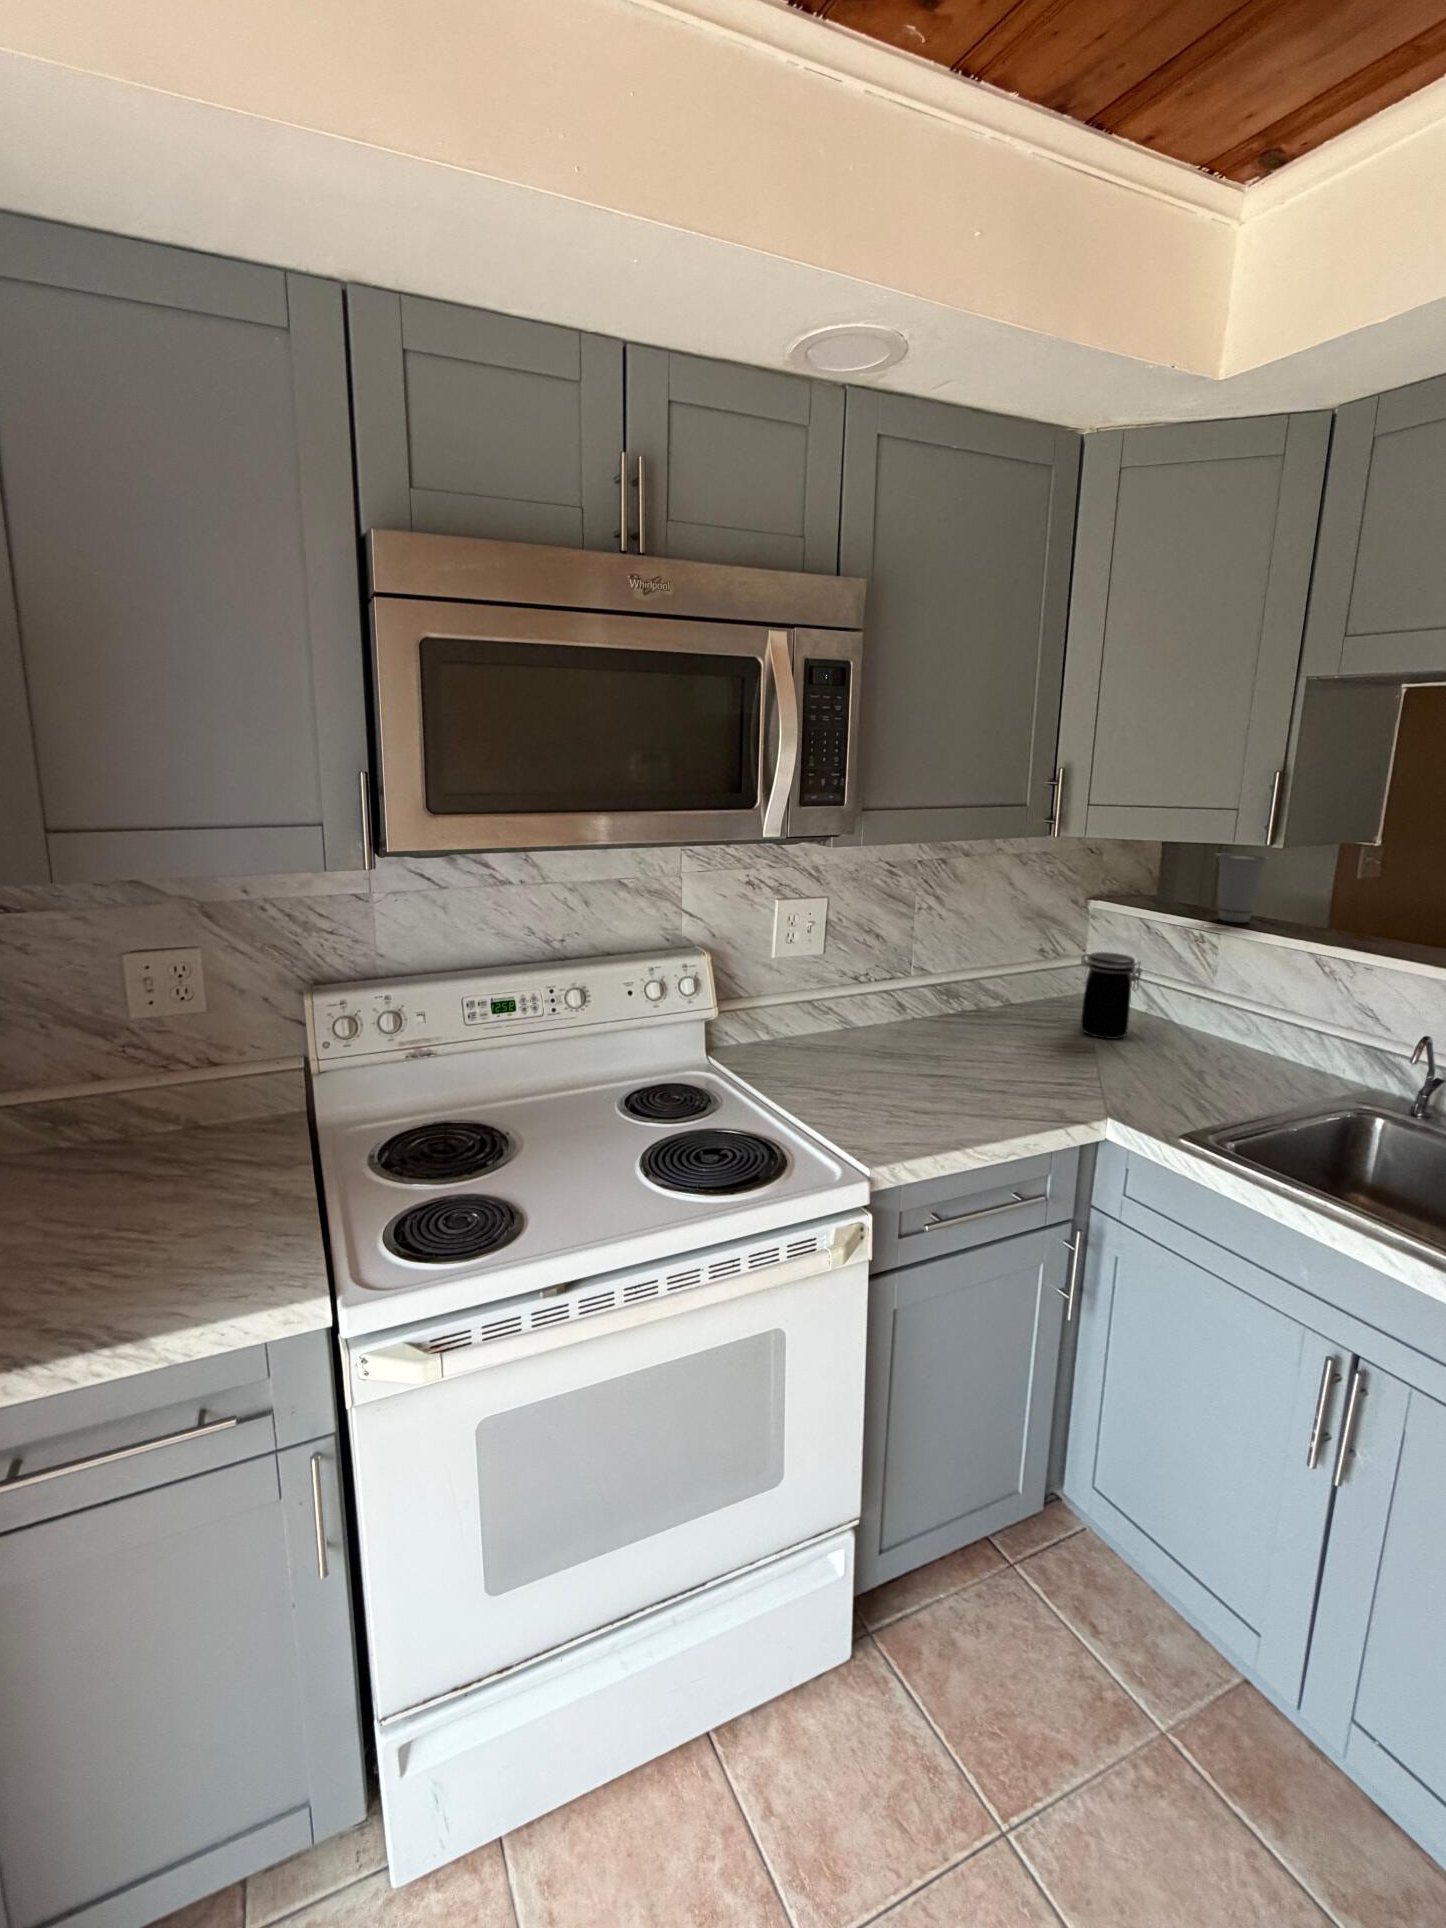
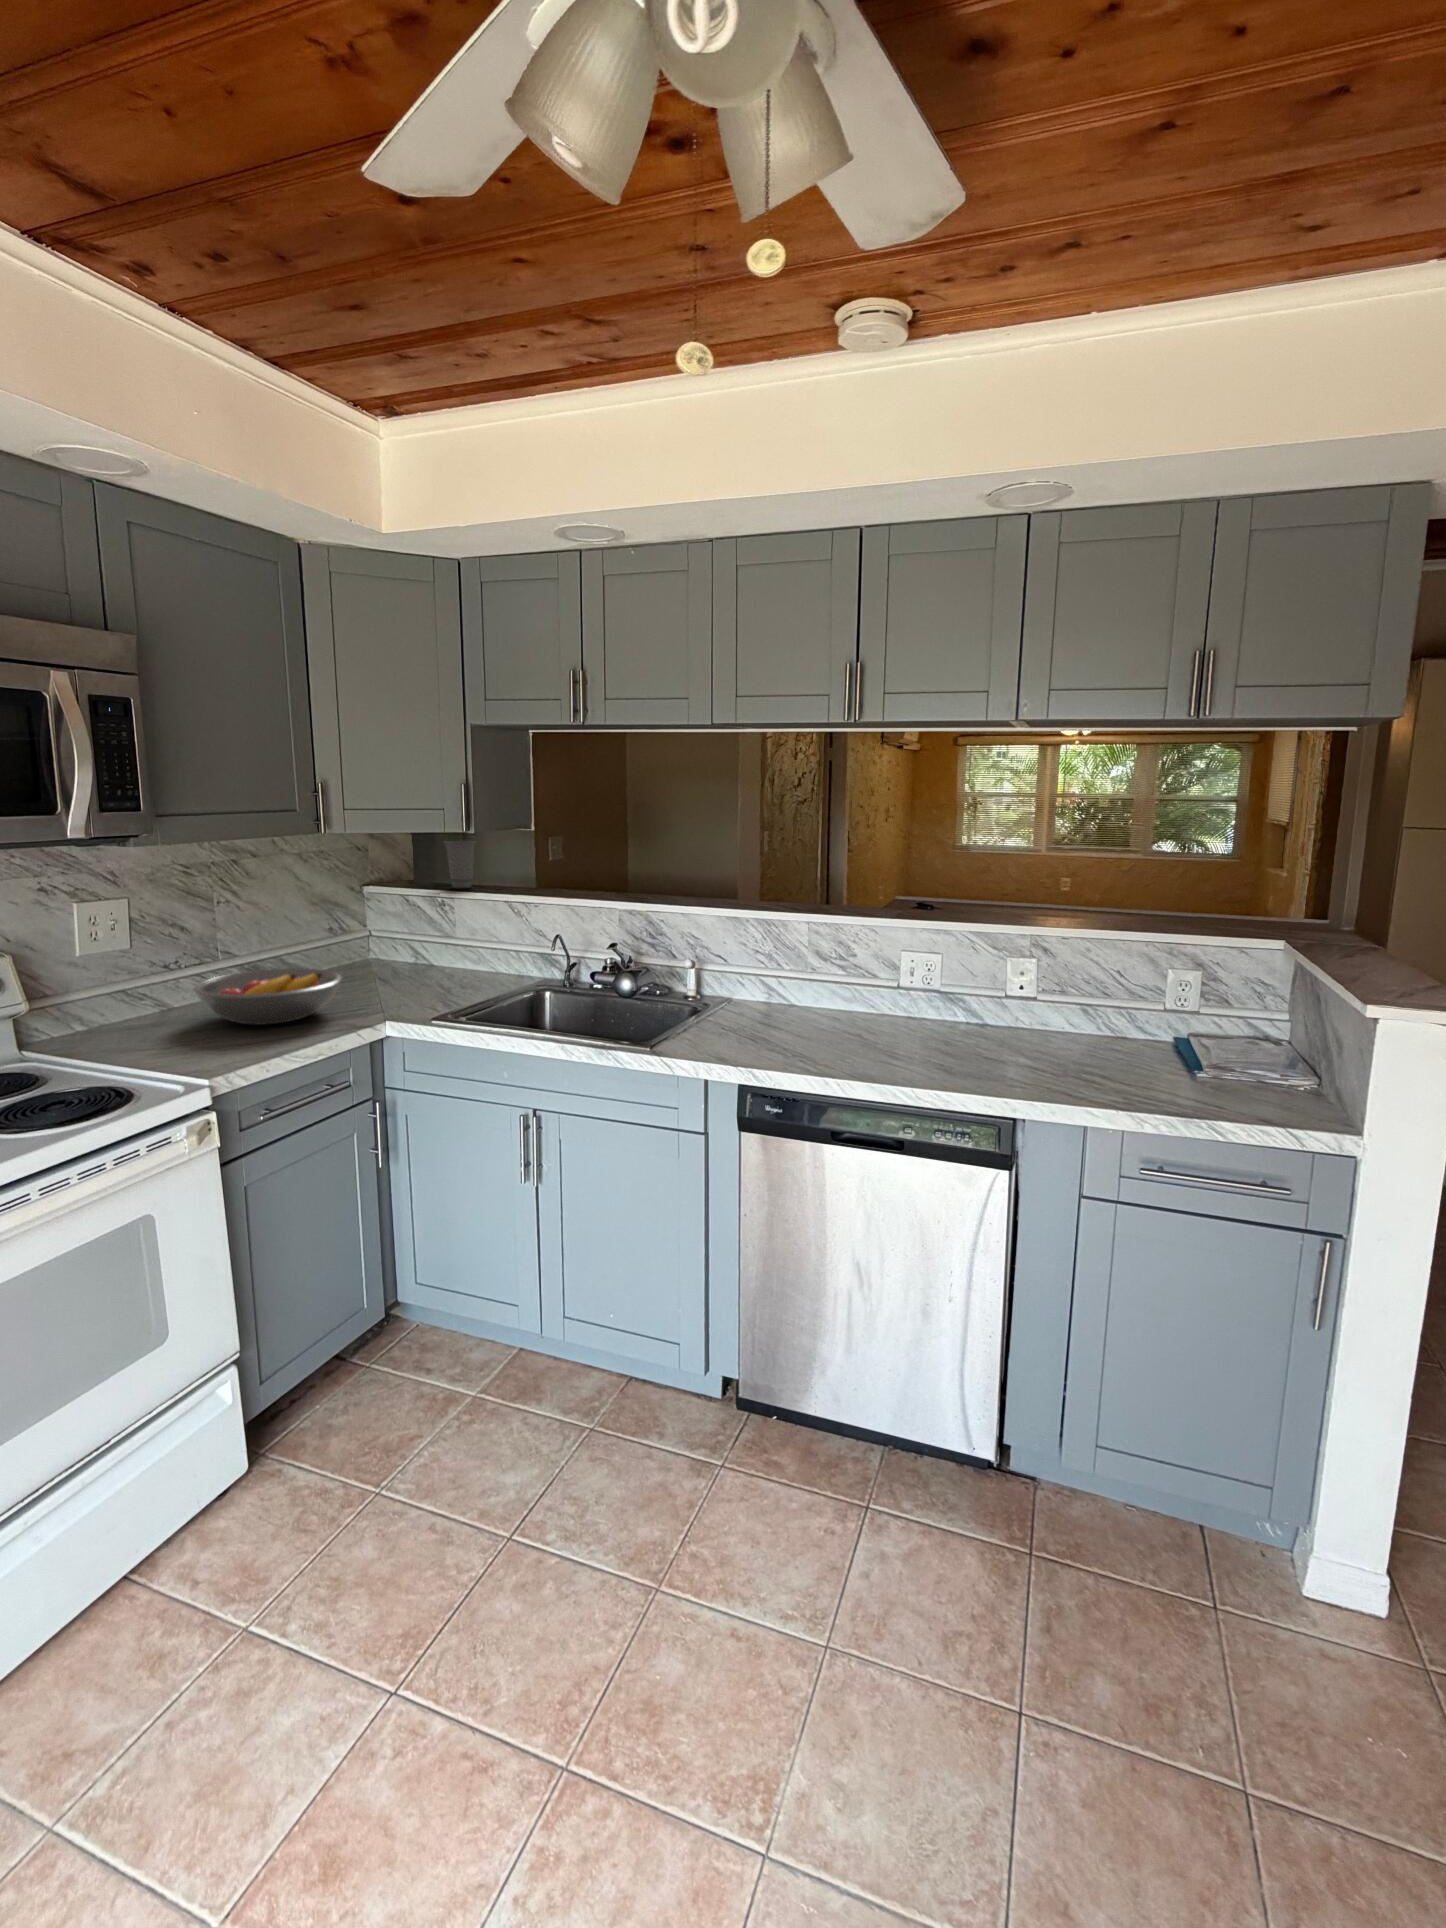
jar: present [1080,952,1142,1039] -> none [359,919,403,982]
fruit bowl: none [877,1002,1055,1084] -> present [193,968,342,1025]

